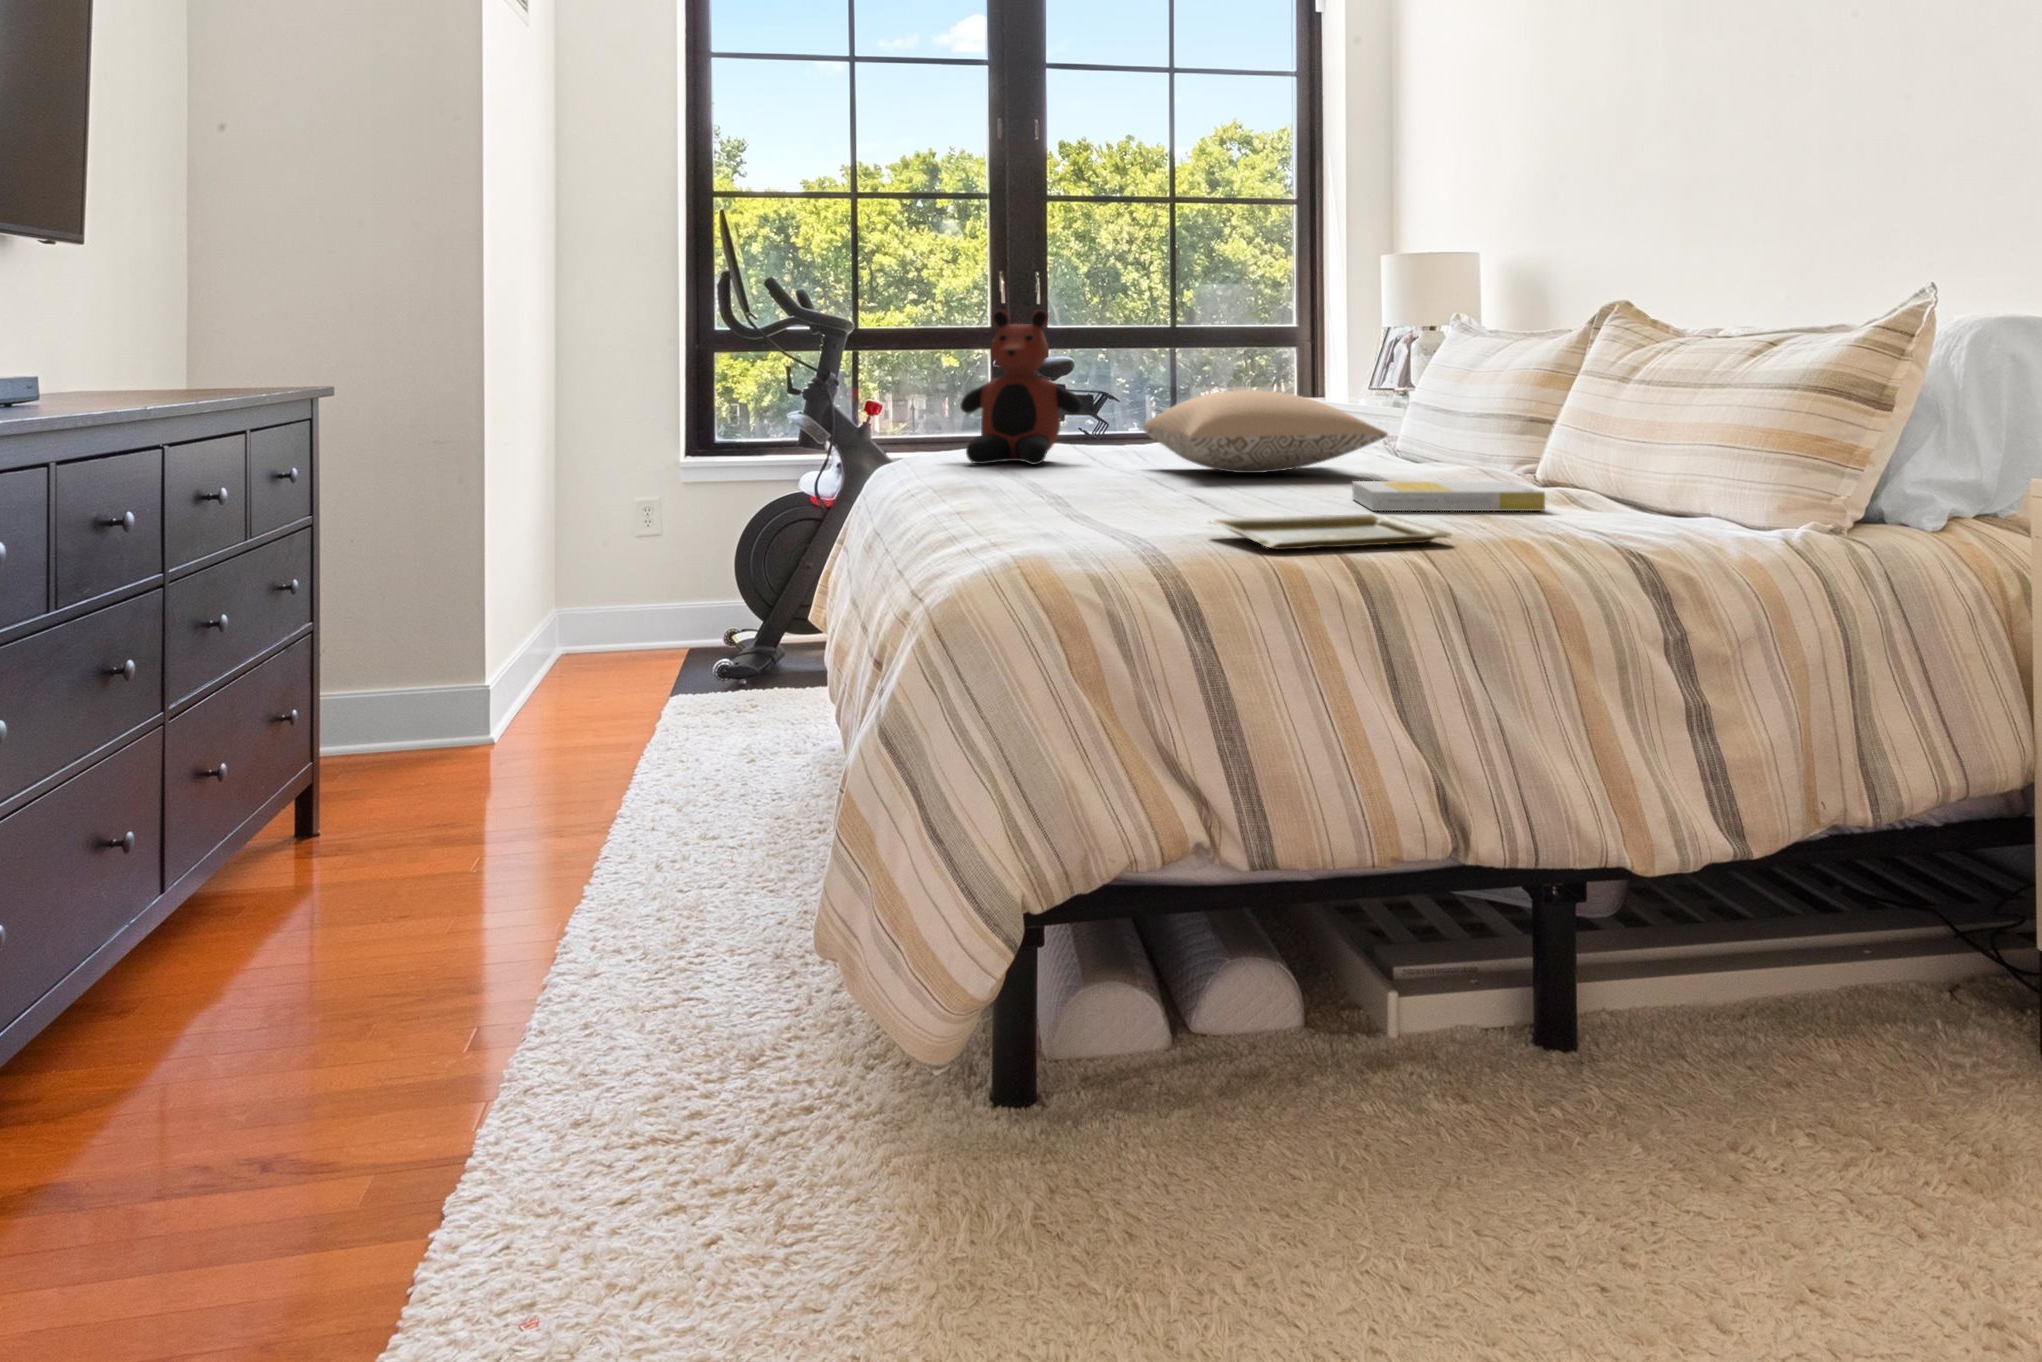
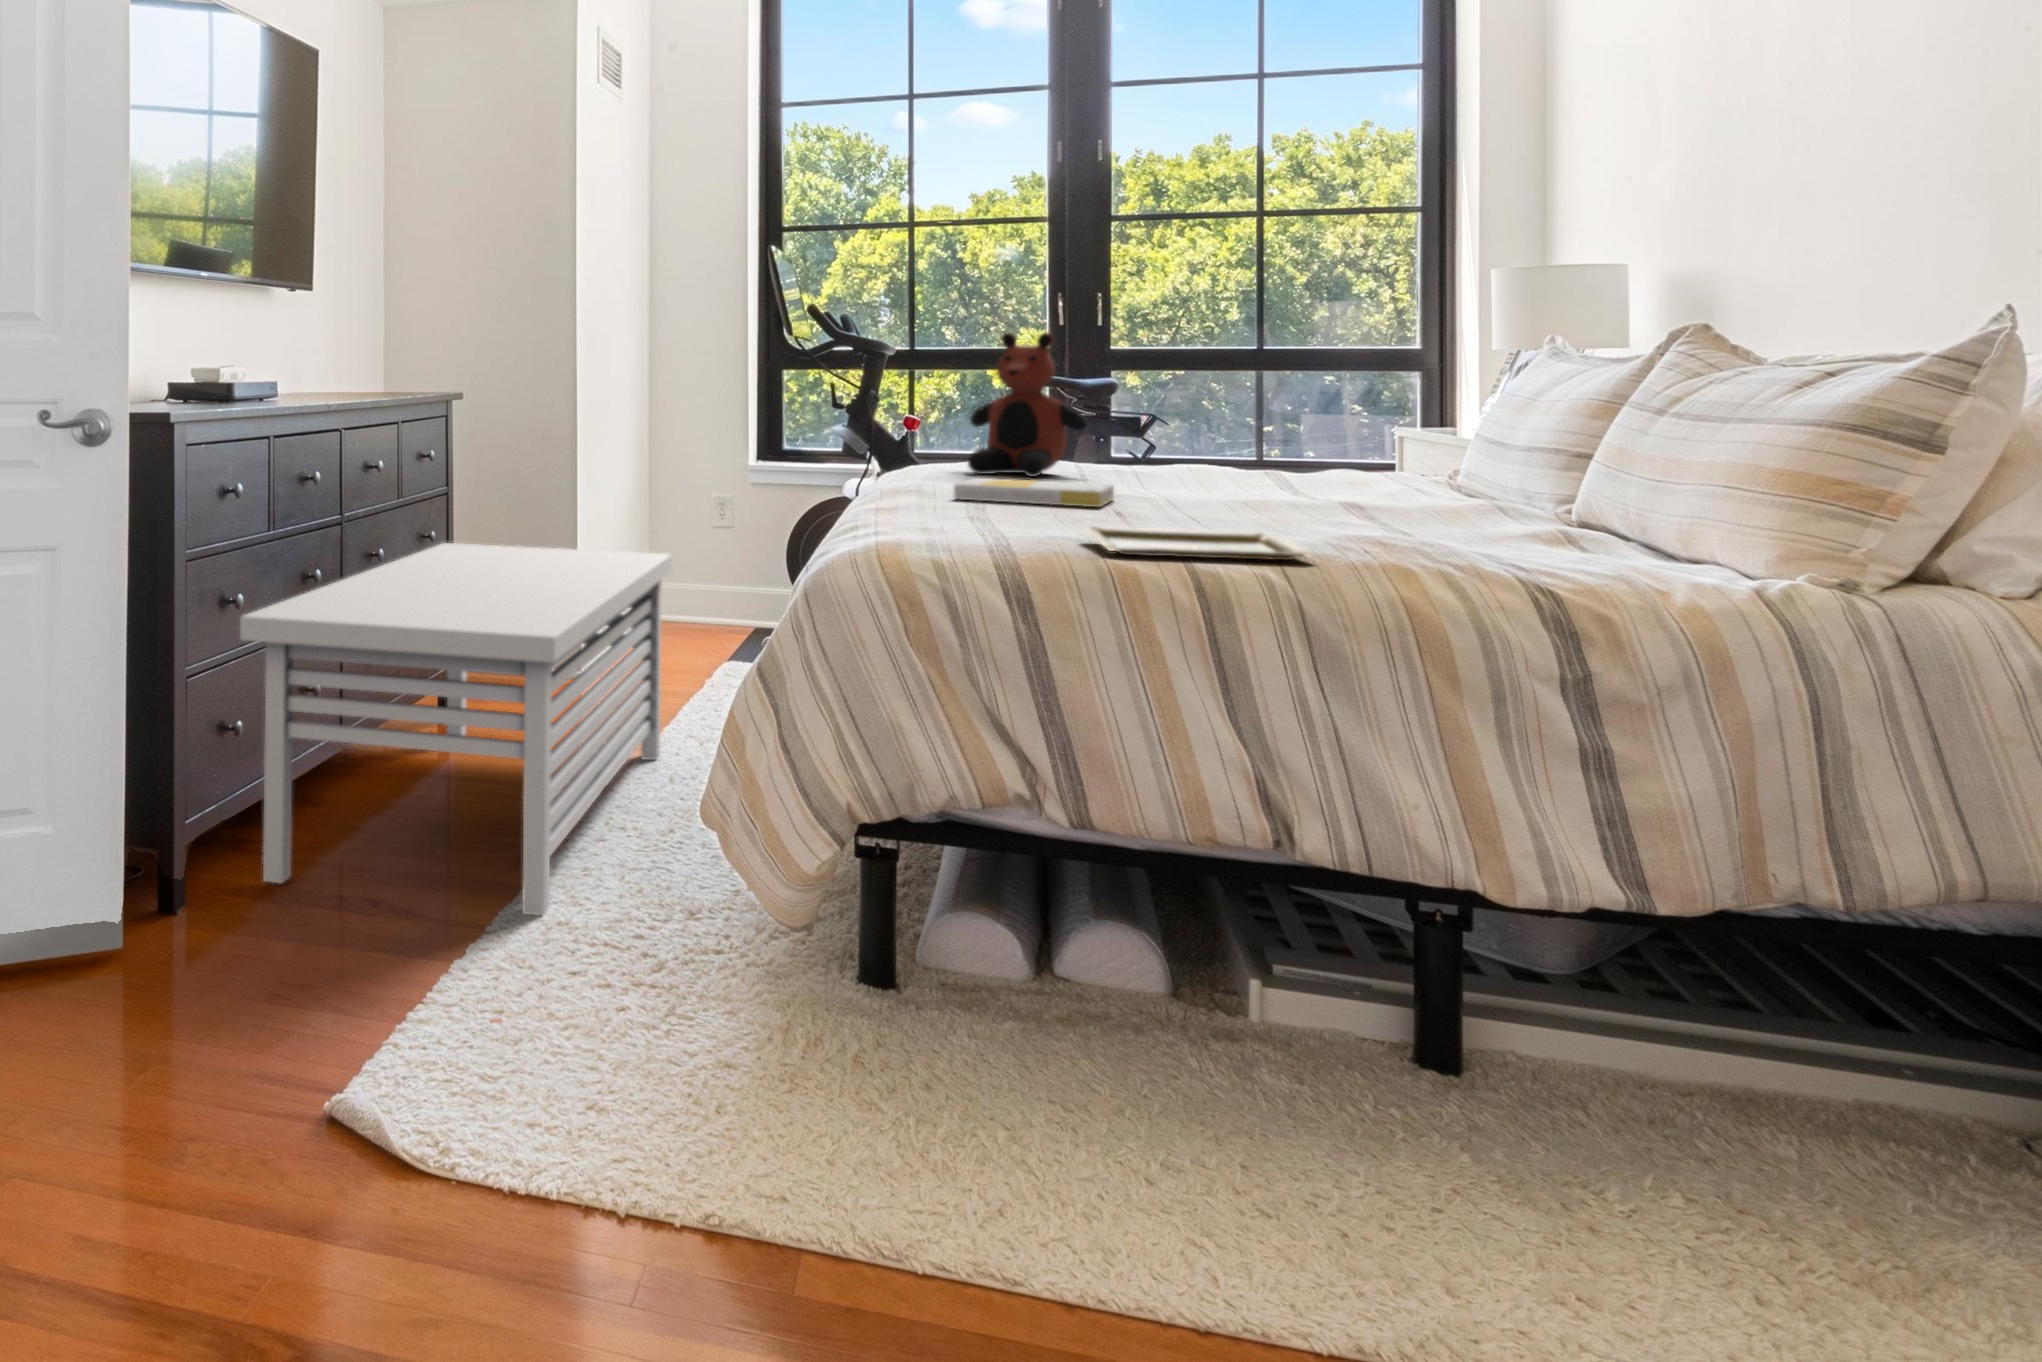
pillow: present [1143,390,1388,473] -> none [1141,414,1388,494]
book: present [1352,481,1545,511] -> present [954,478,1114,507]
storage bench: none [13,581,640,1164] -> present [240,543,672,916]

